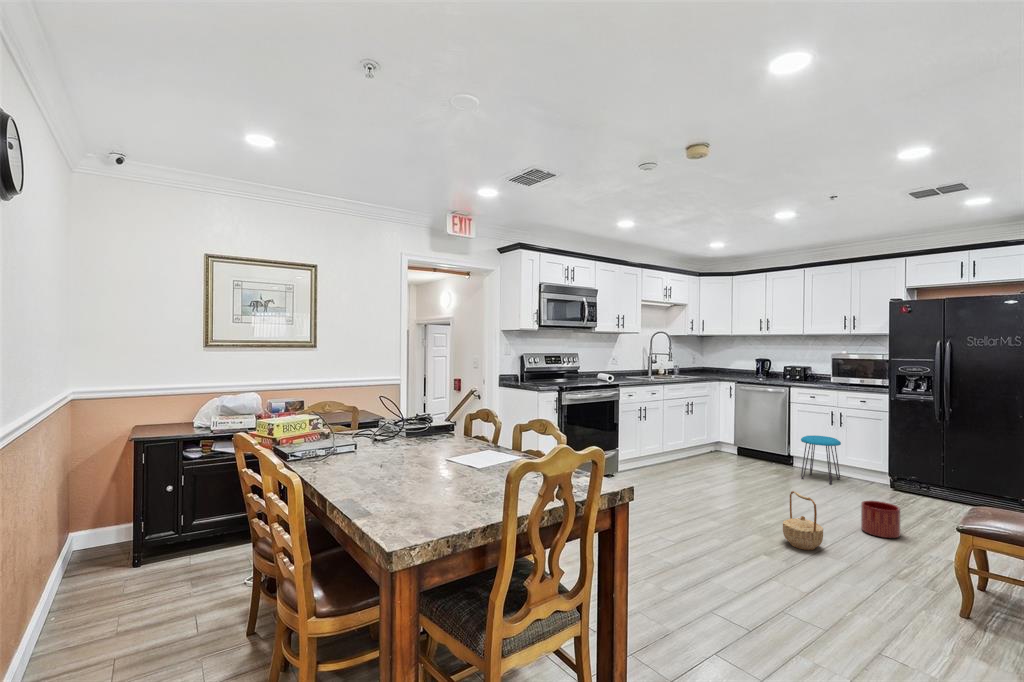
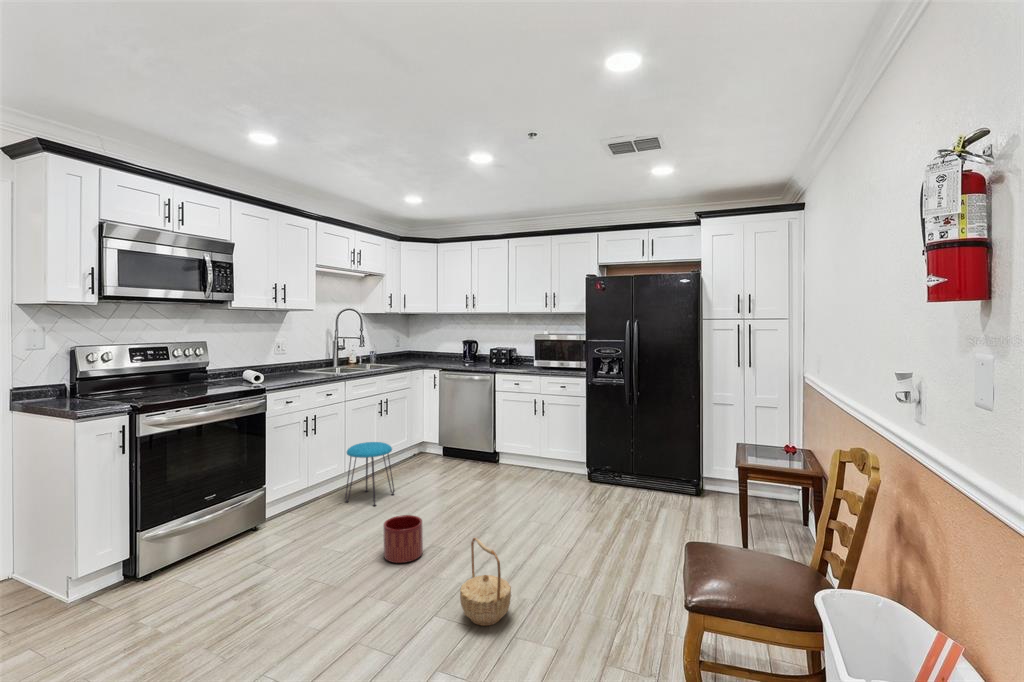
stool: present [801,436,841,484] -> present [345,442,394,506]
planter: present [861,501,901,538] -> present [383,515,423,563]

